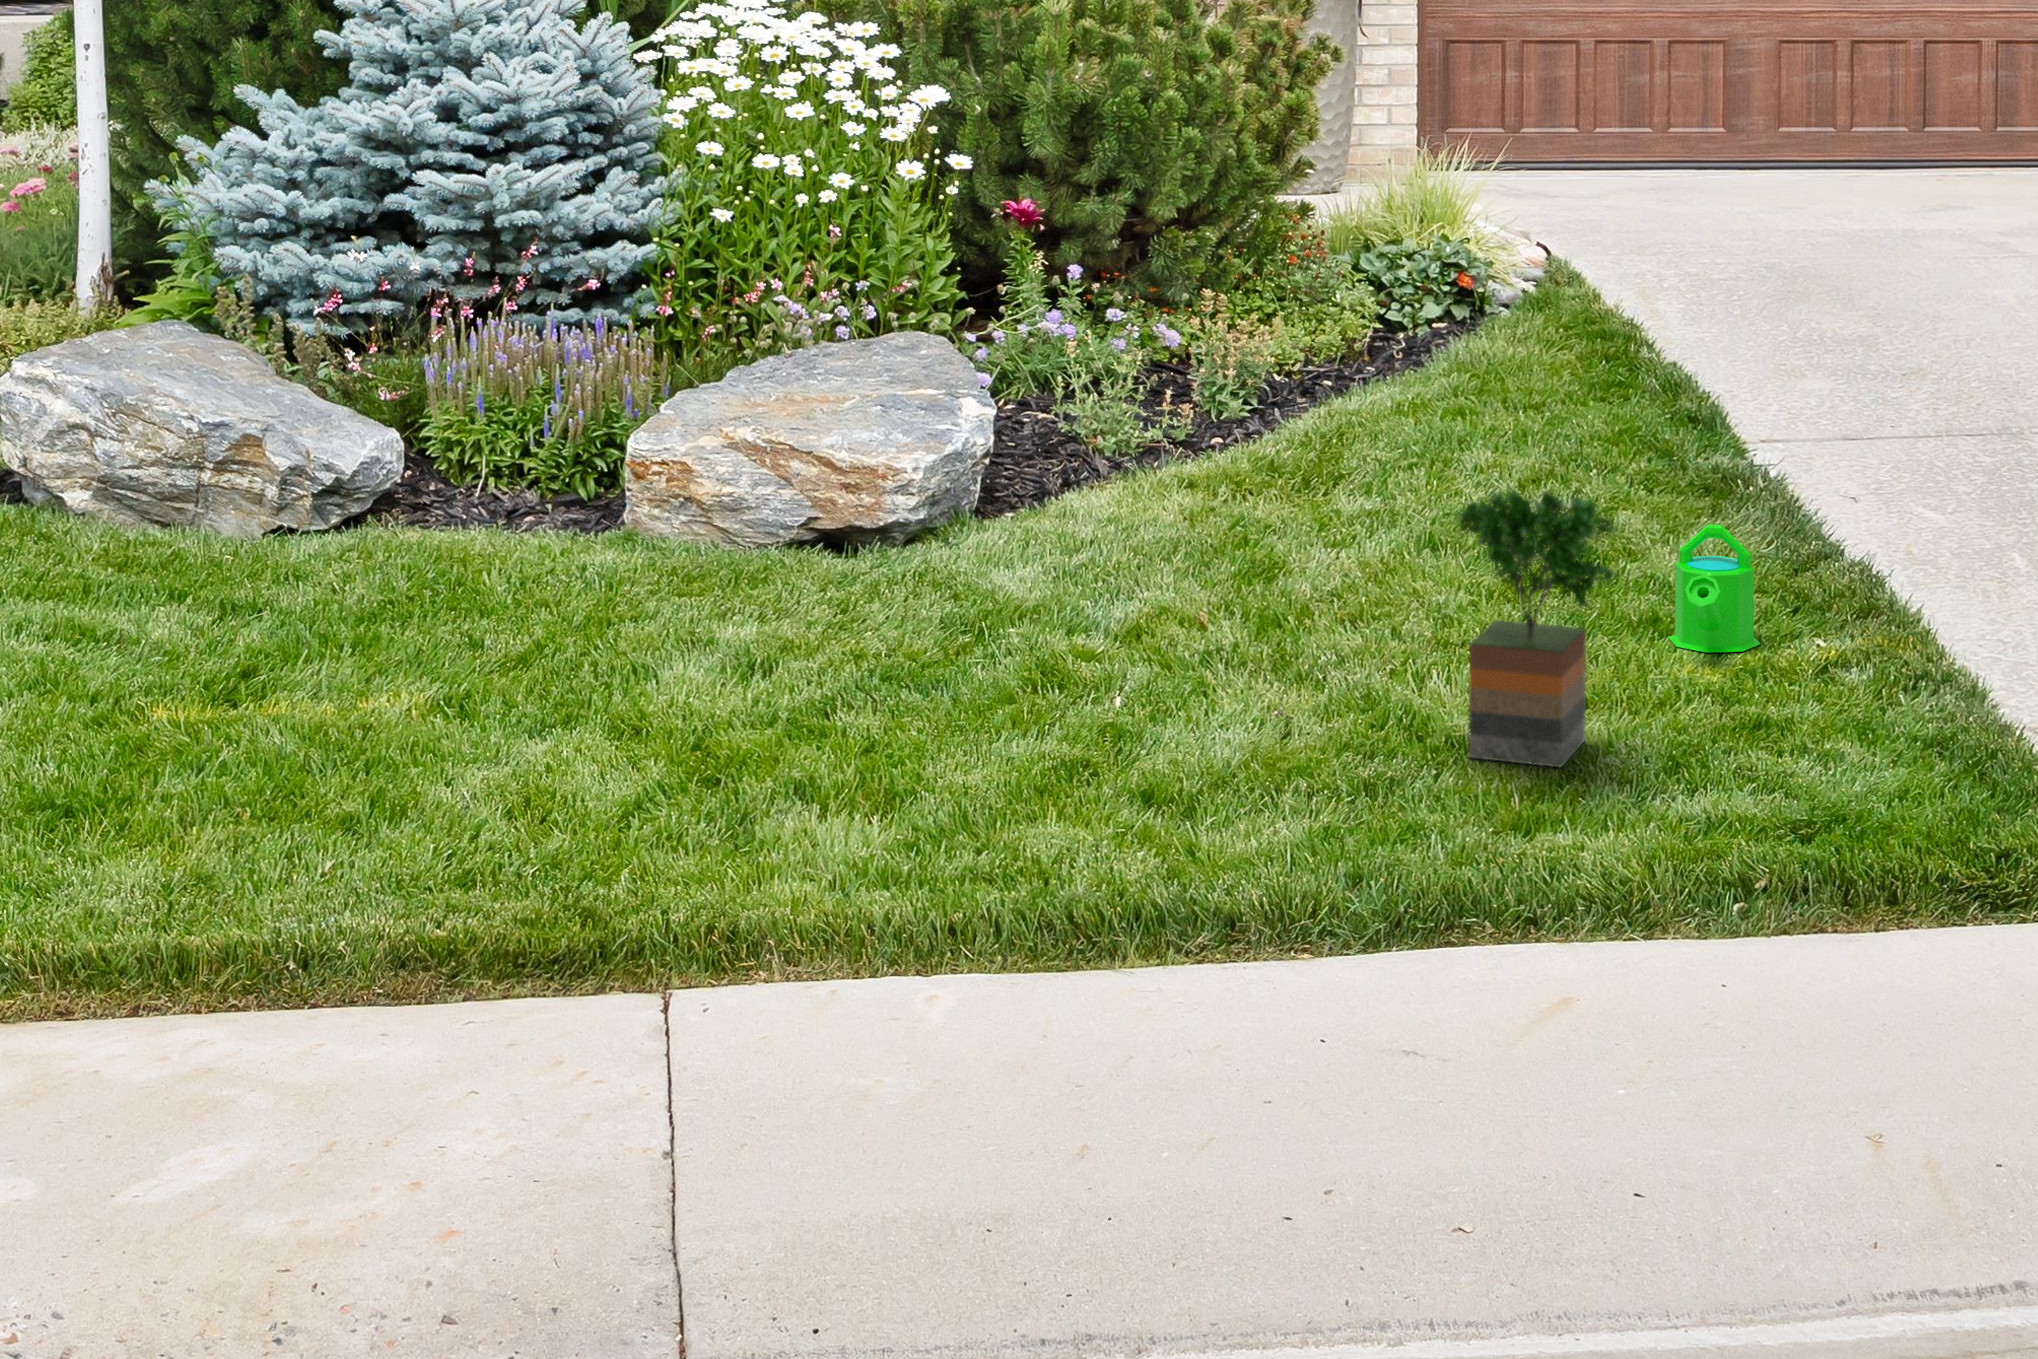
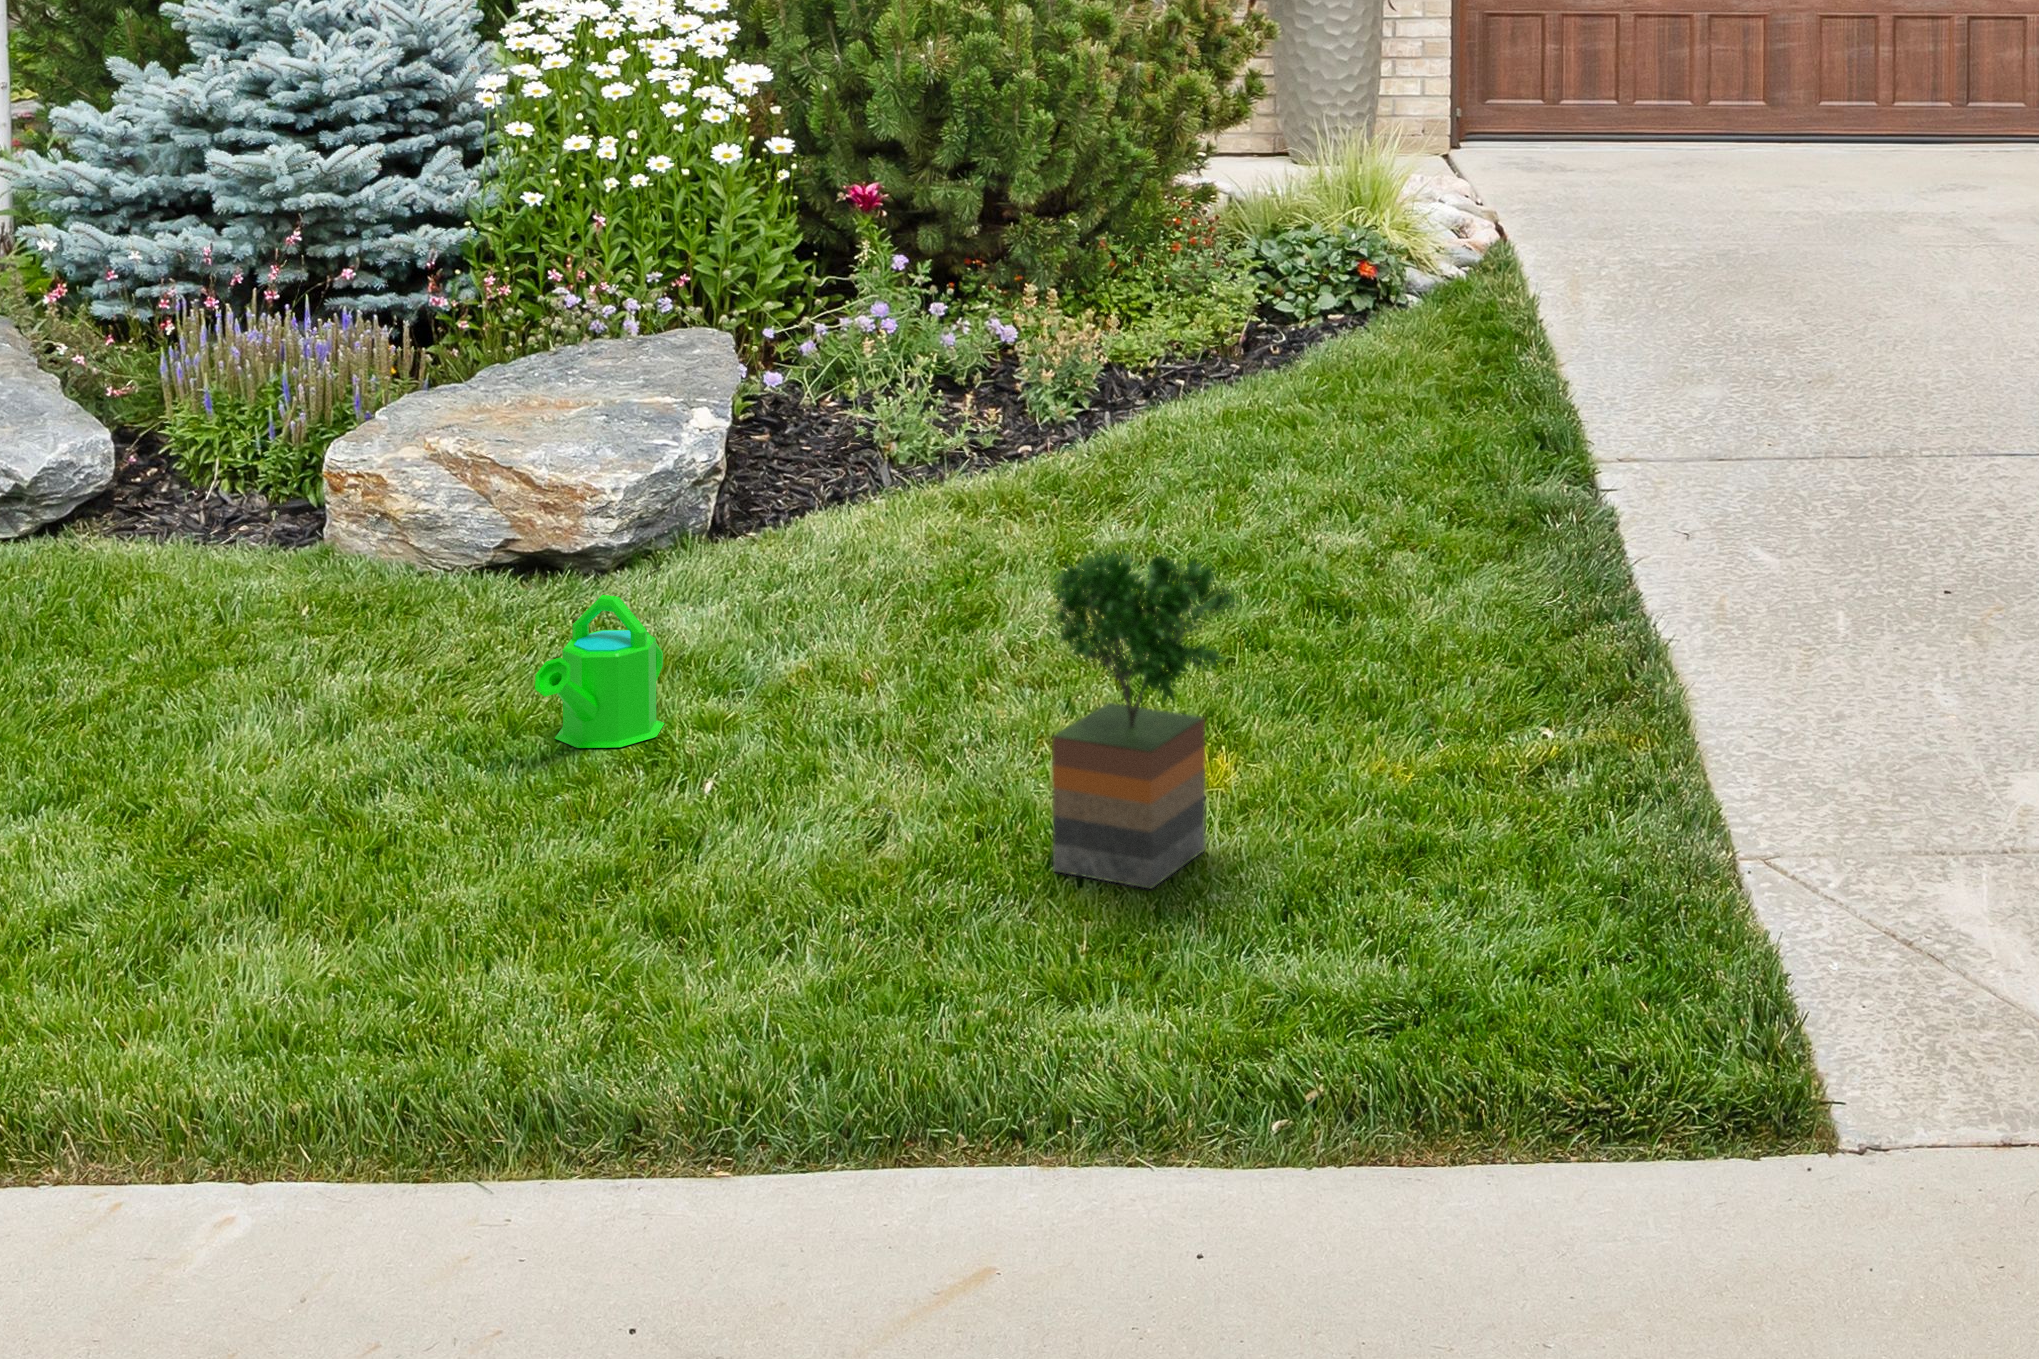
watering can: present [1668,524,1760,653] -> present [535,595,665,748]

